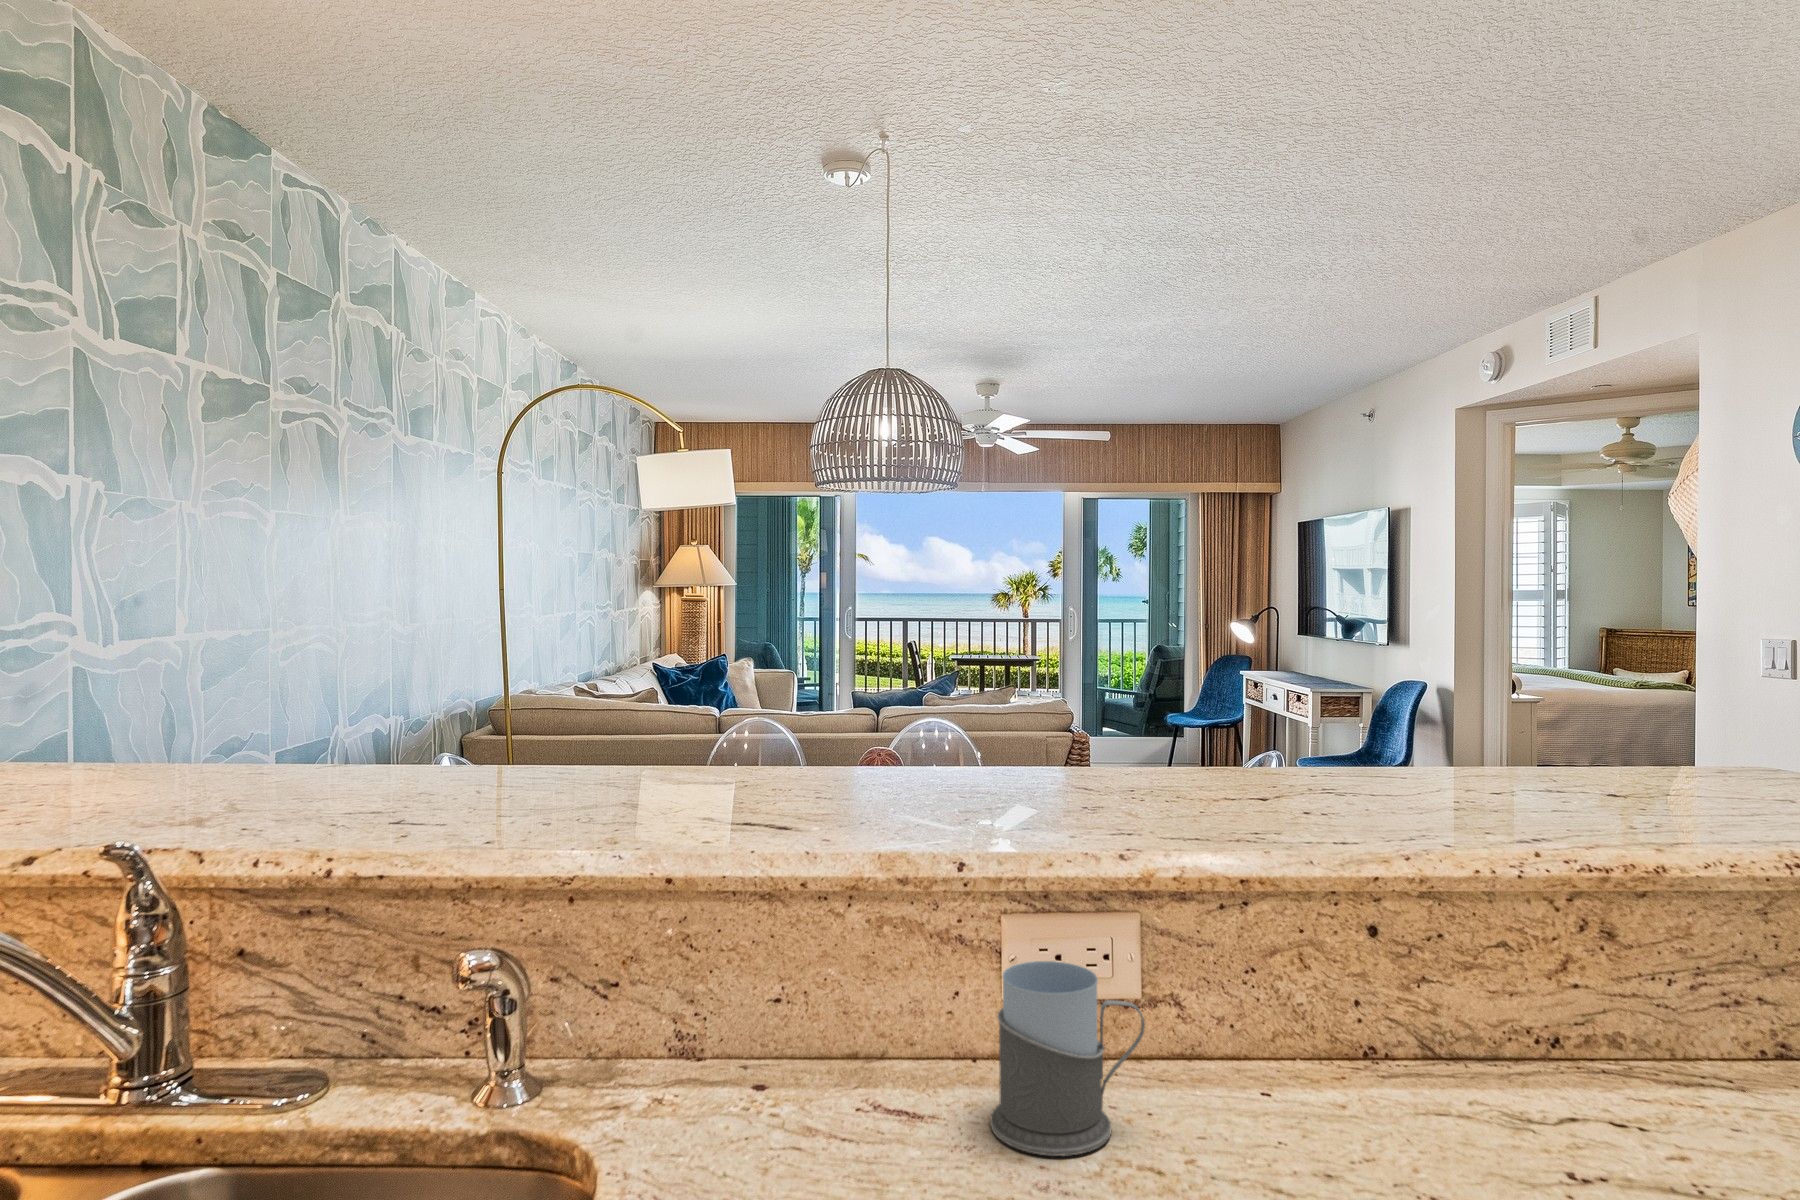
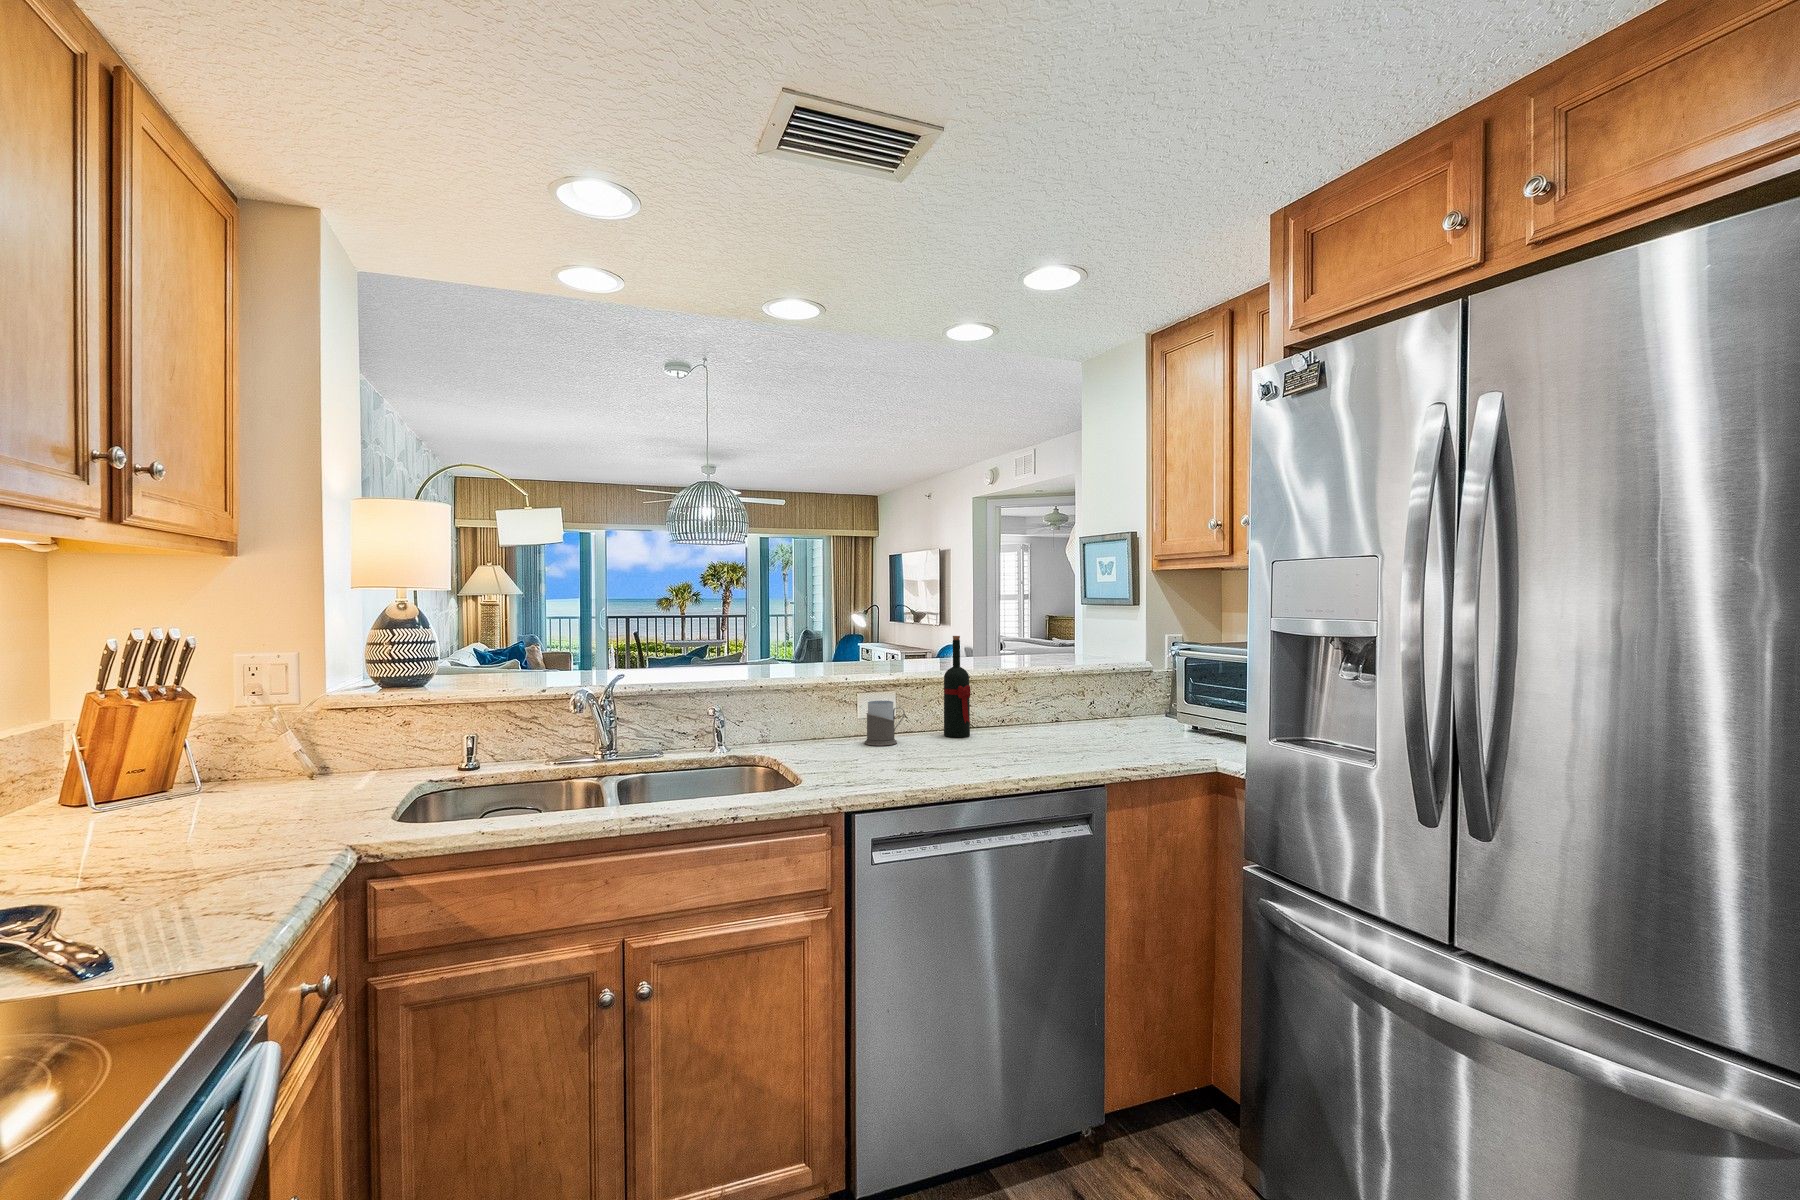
wine bottle: none [1313,735,1420,1132] -> present [944,636,970,737]

